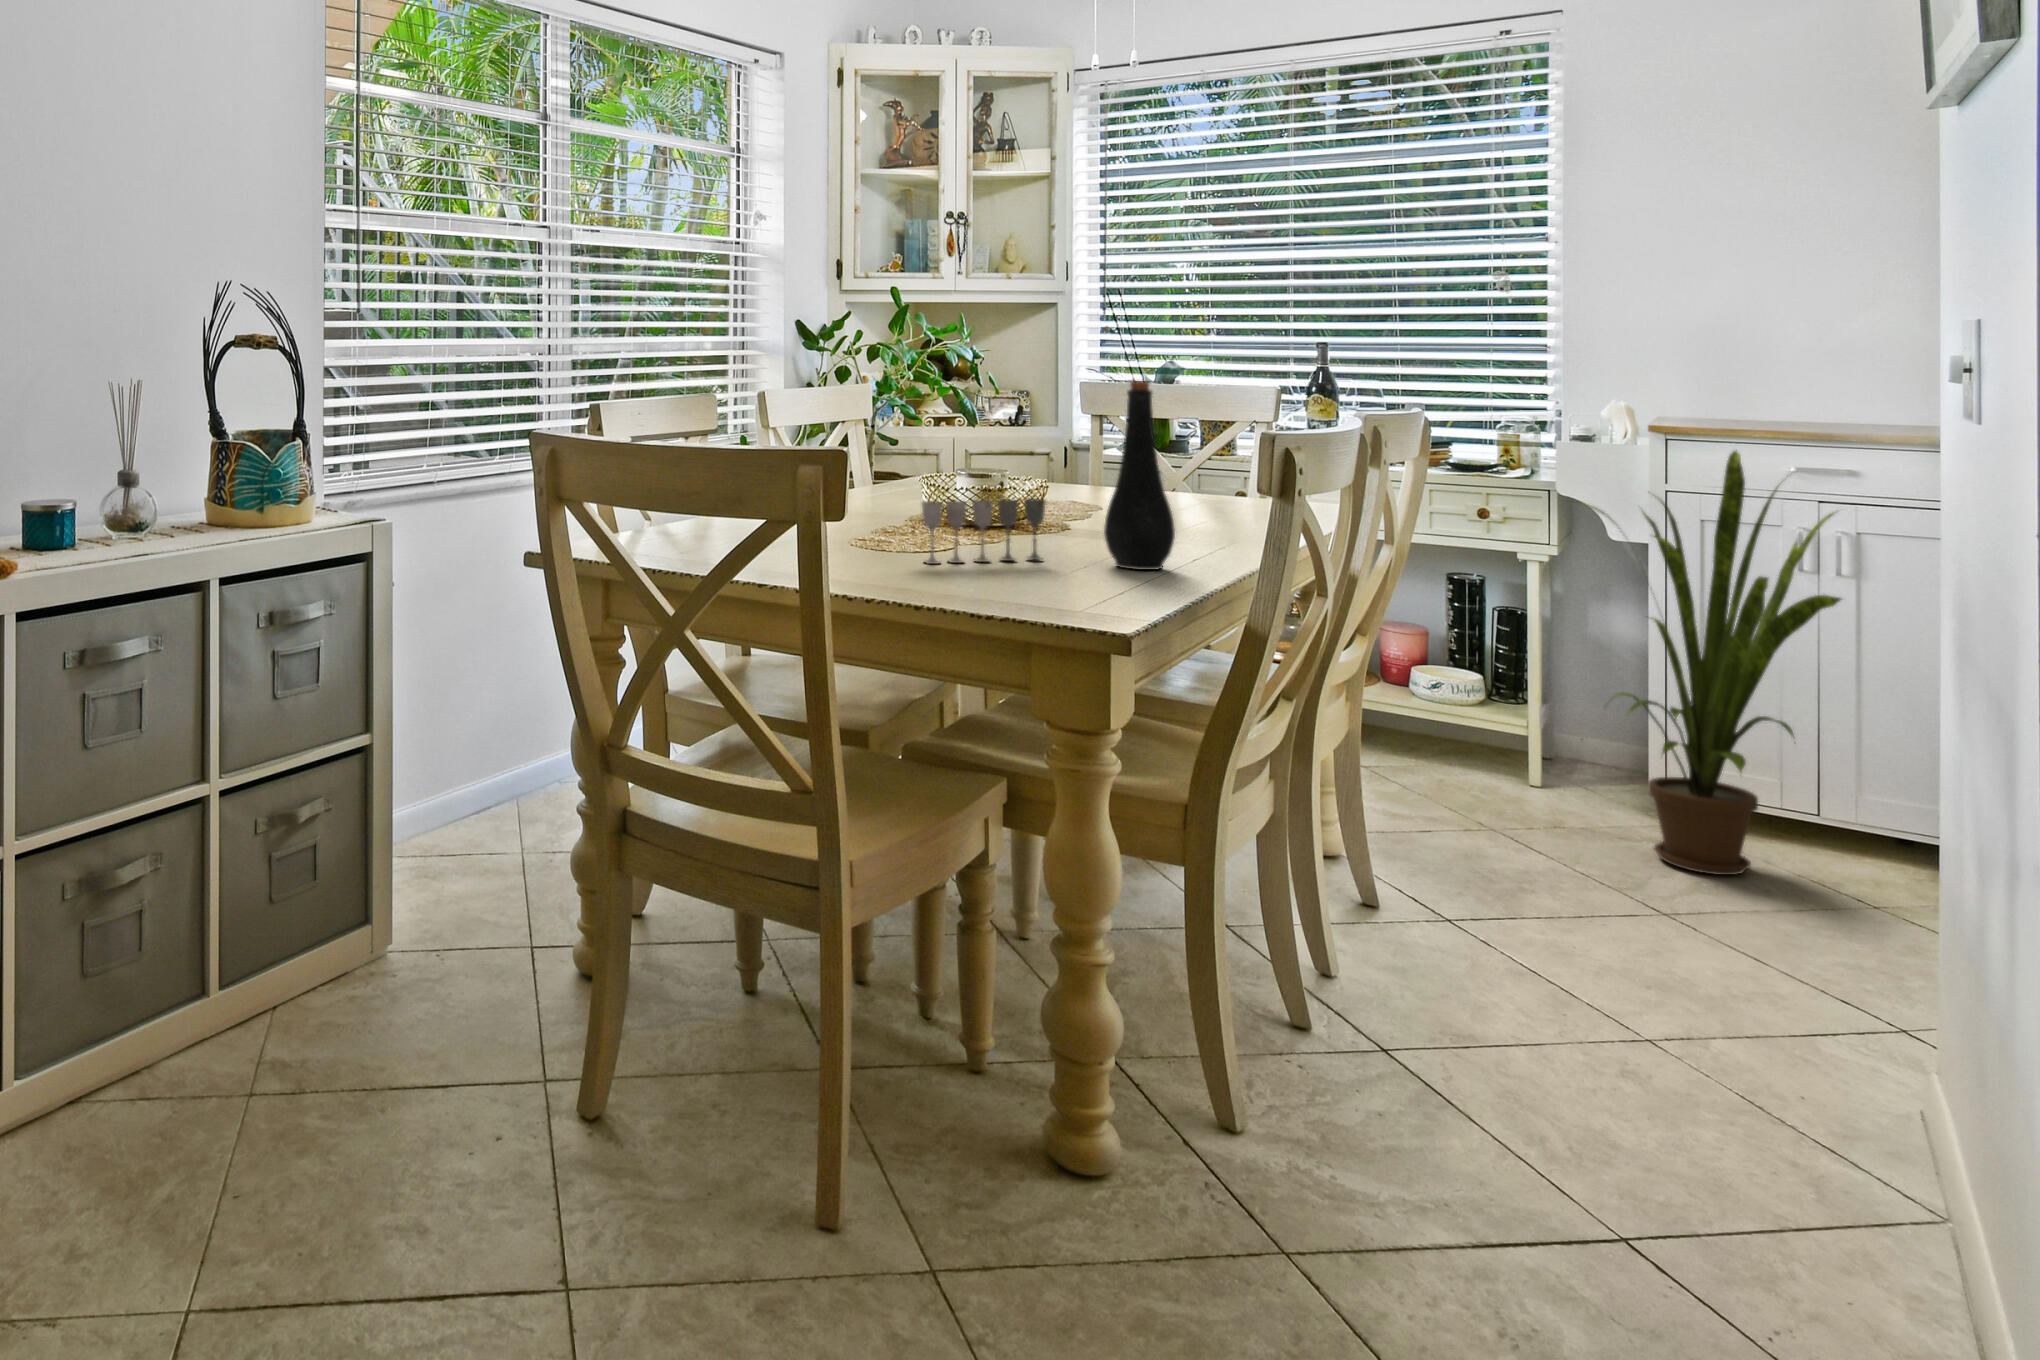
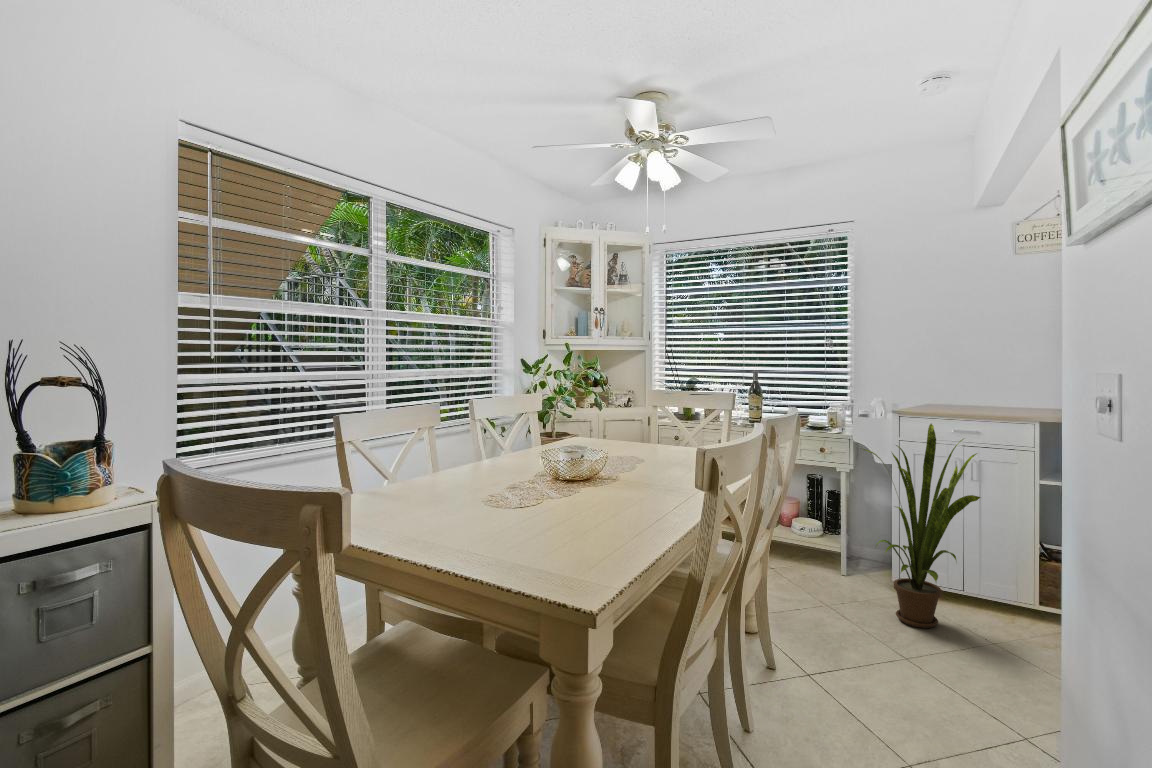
bottle: present [1104,381,1175,570] -> none [621,405,660,520]
wine glass: present [922,498,1045,564] -> none [511,475,588,520]

